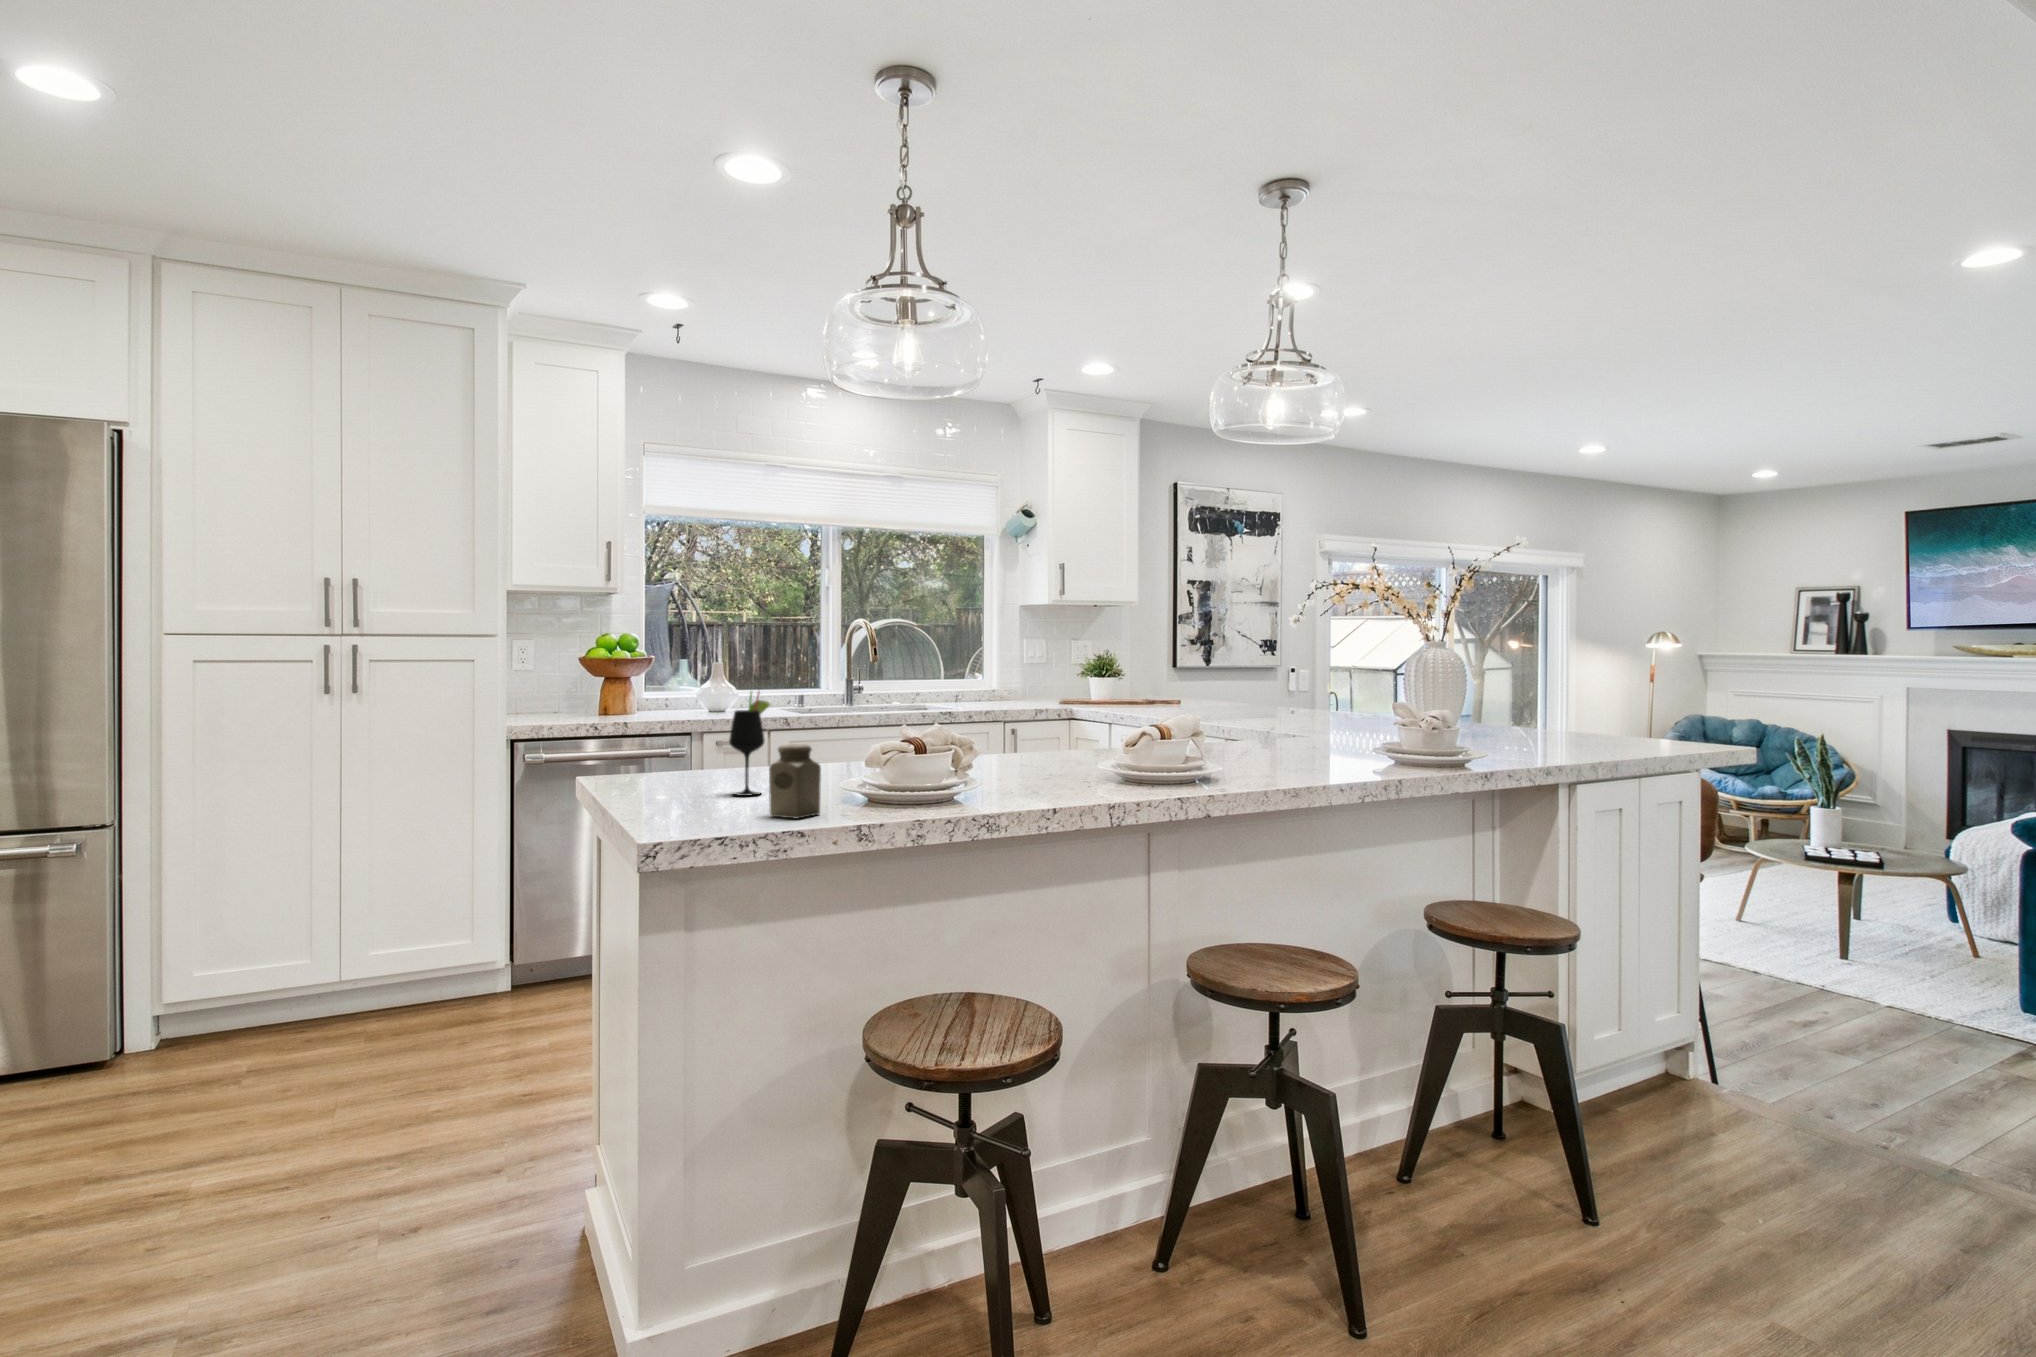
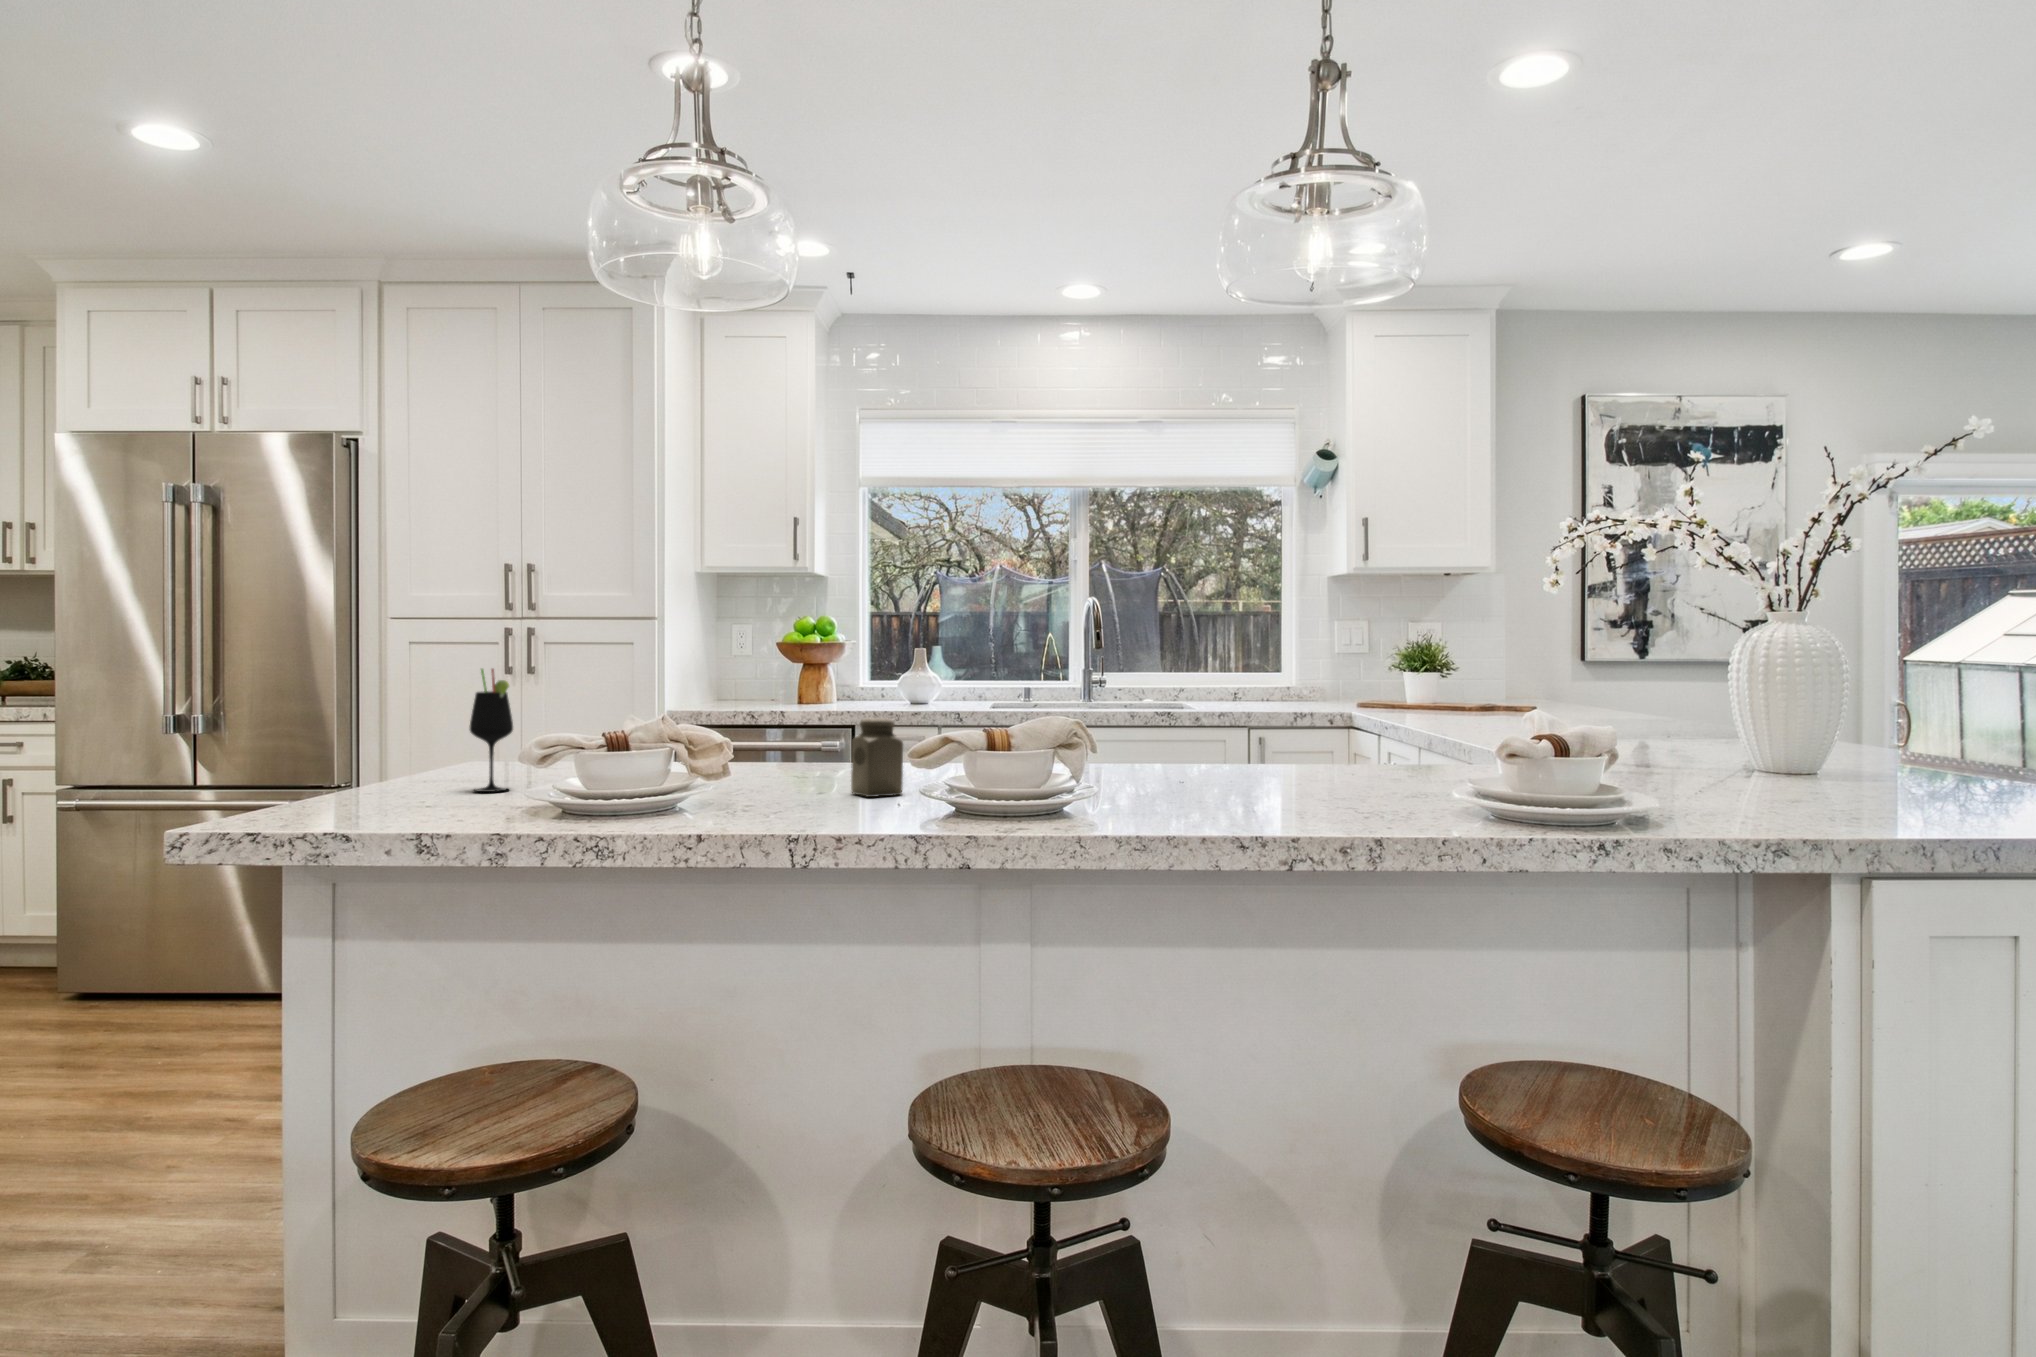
salt shaker: present [769,744,821,818] -> present [851,718,903,797]

